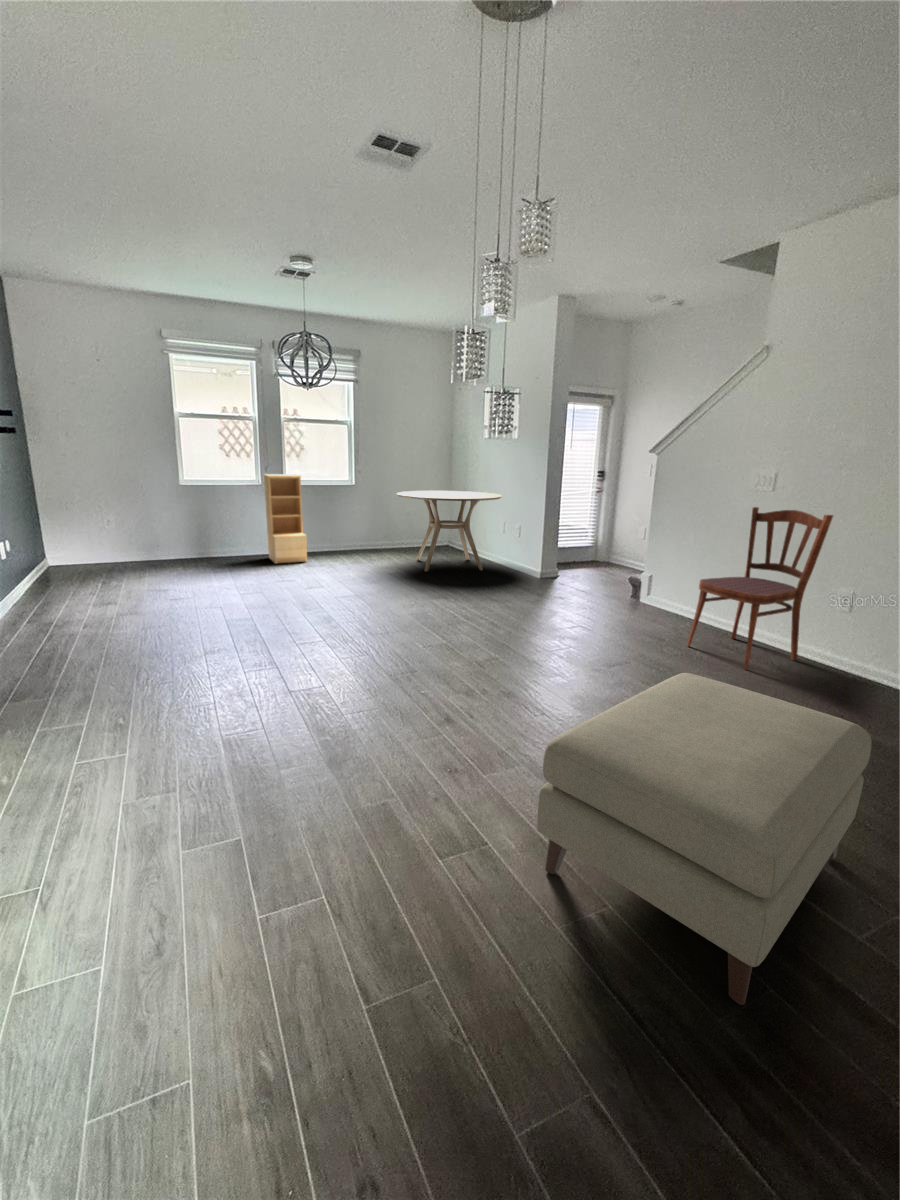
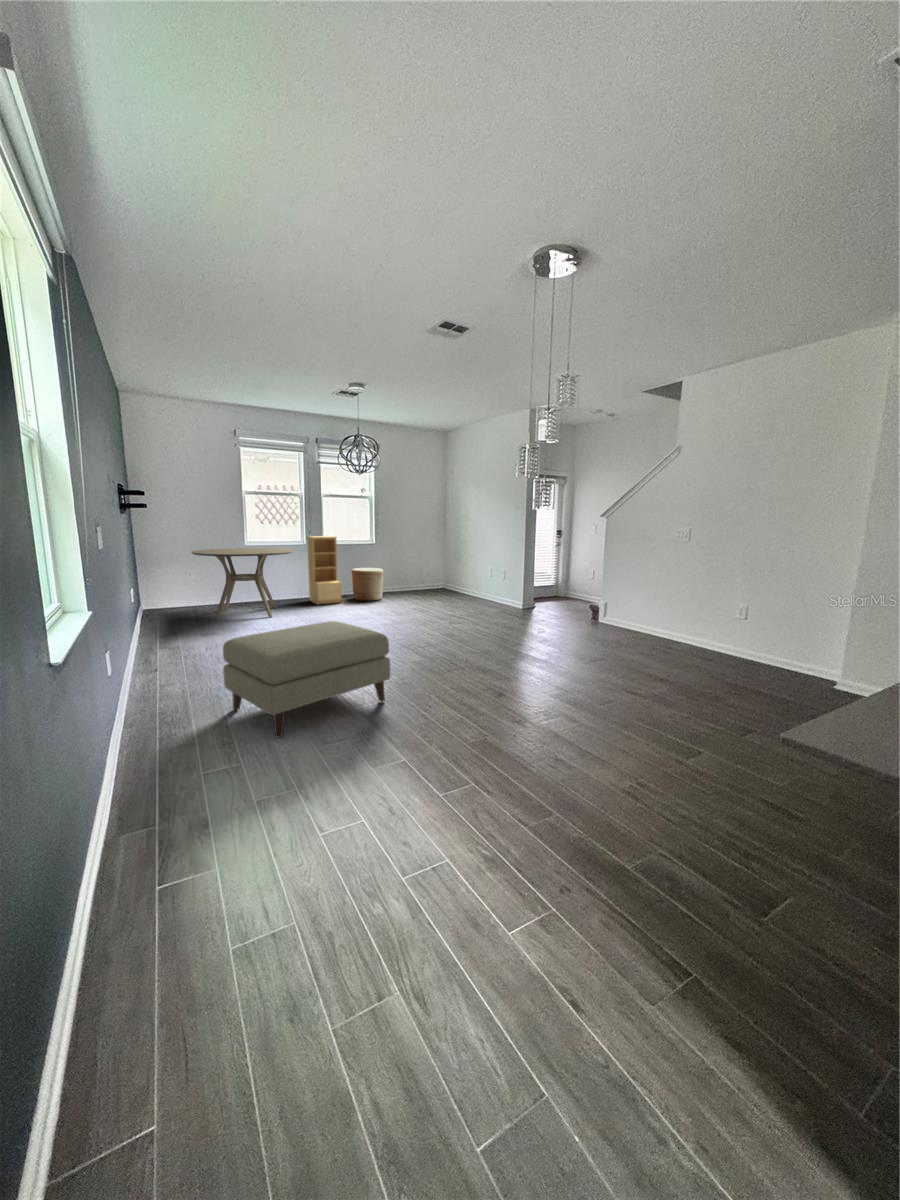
dining table: present [397,491,502,571] -> present [191,548,293,619]
dining chair: present [687,507,833,669] -> none [640,553,731,662]
woven basket: none [323,517,364,560] -> present [352,568,383,601]
ottoman: present [537,673,872,1005] -> present [223,621,390,738]

